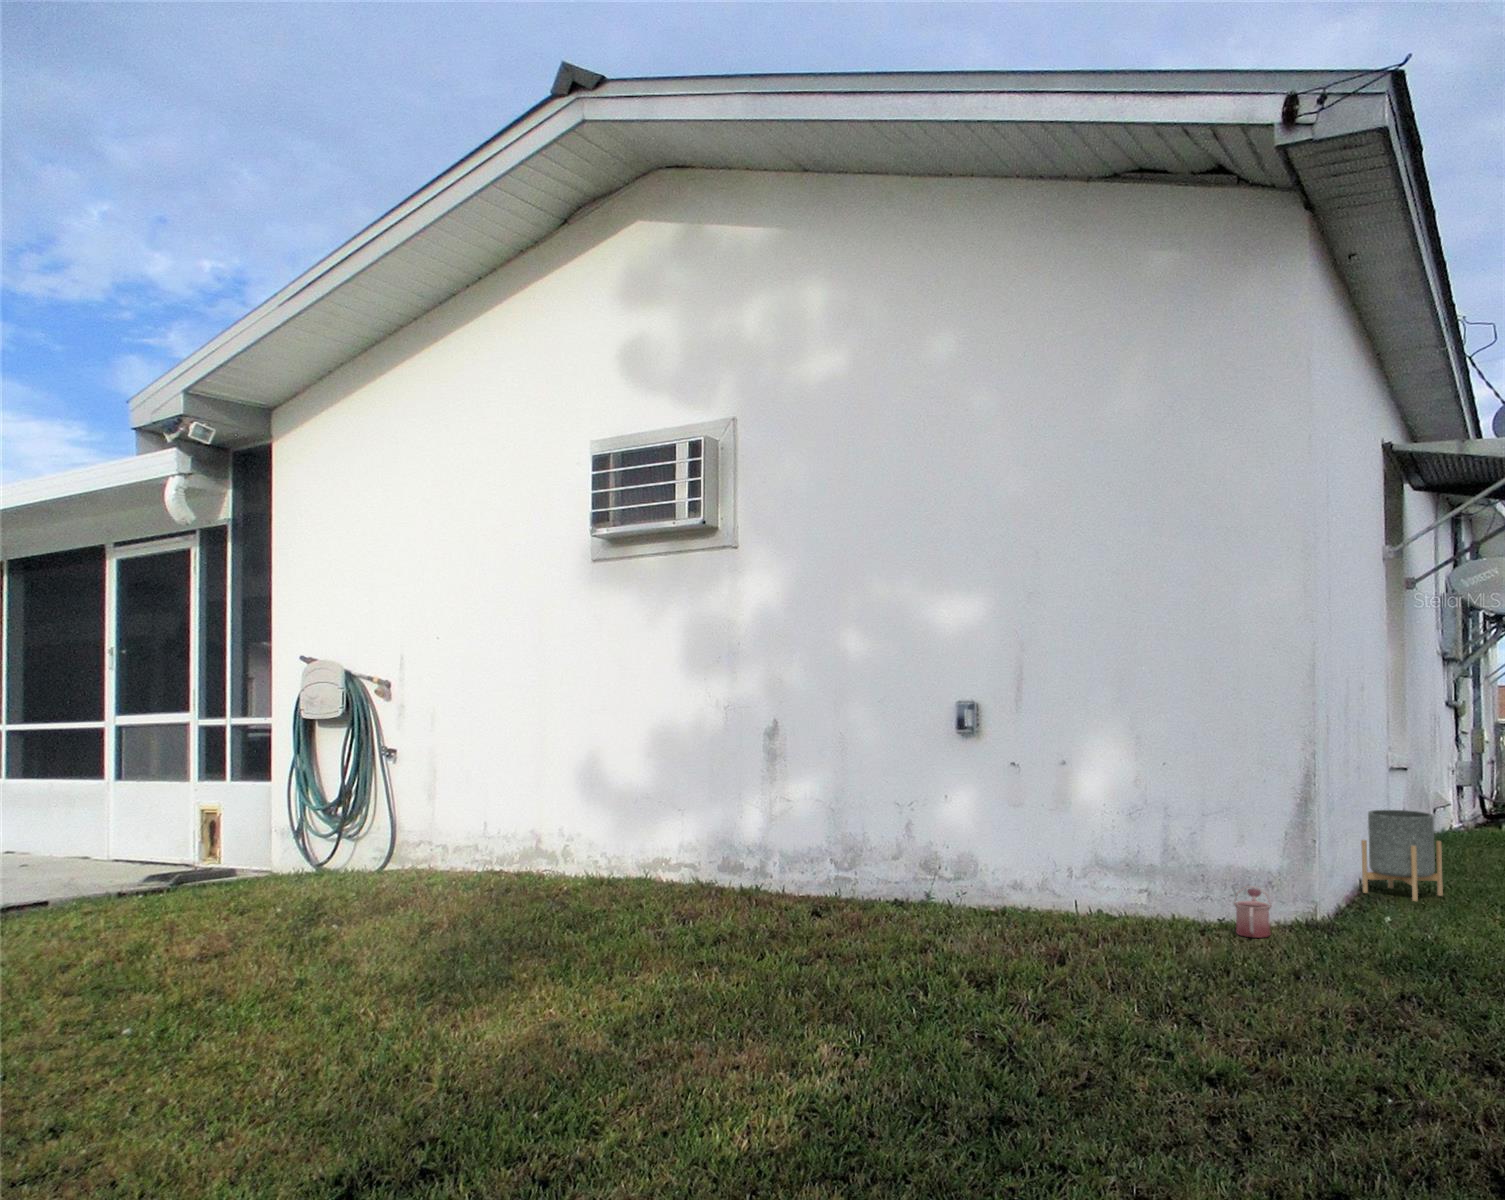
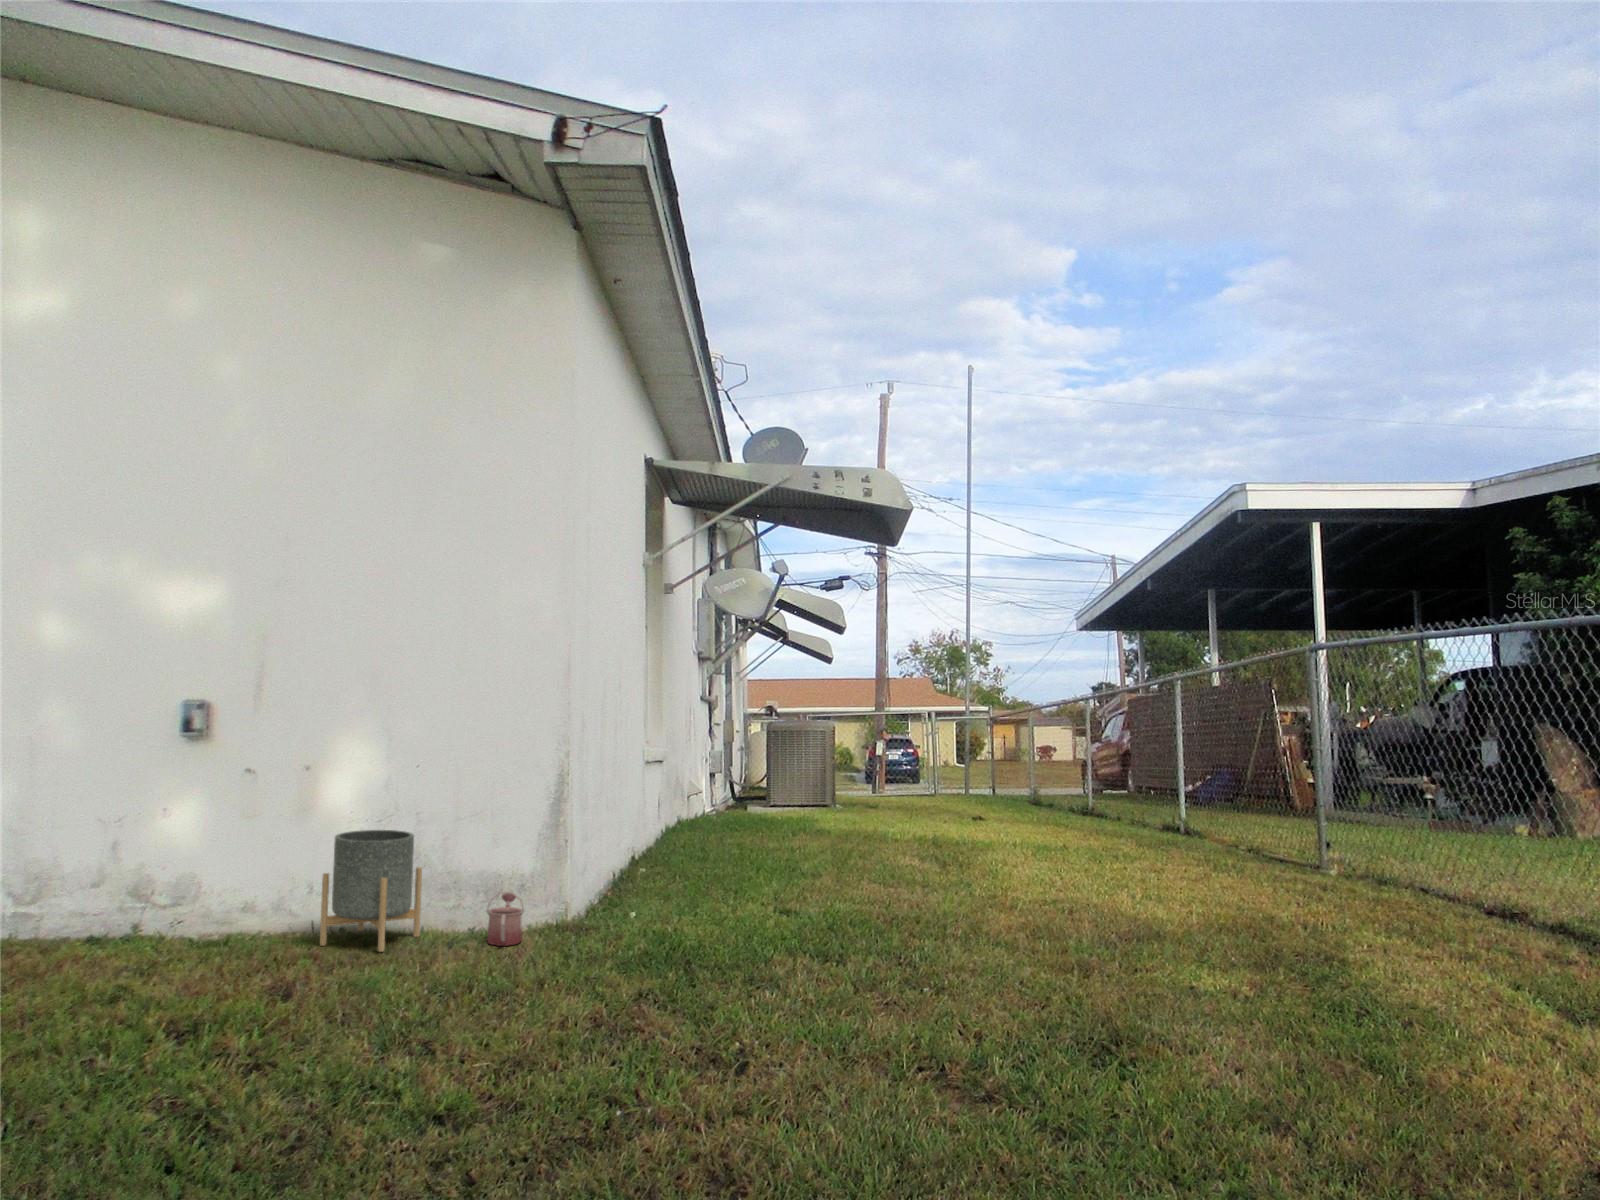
planter: present [1361,810,1443,901] -> present [320,830,422,952]

